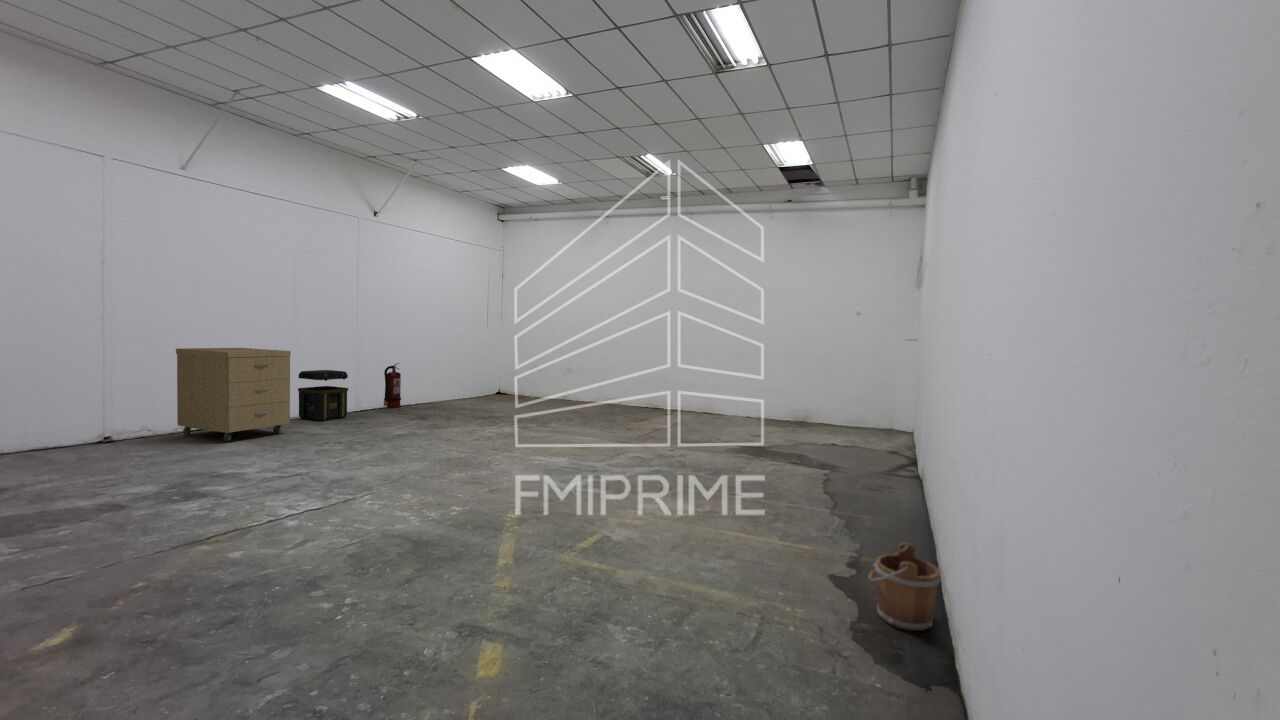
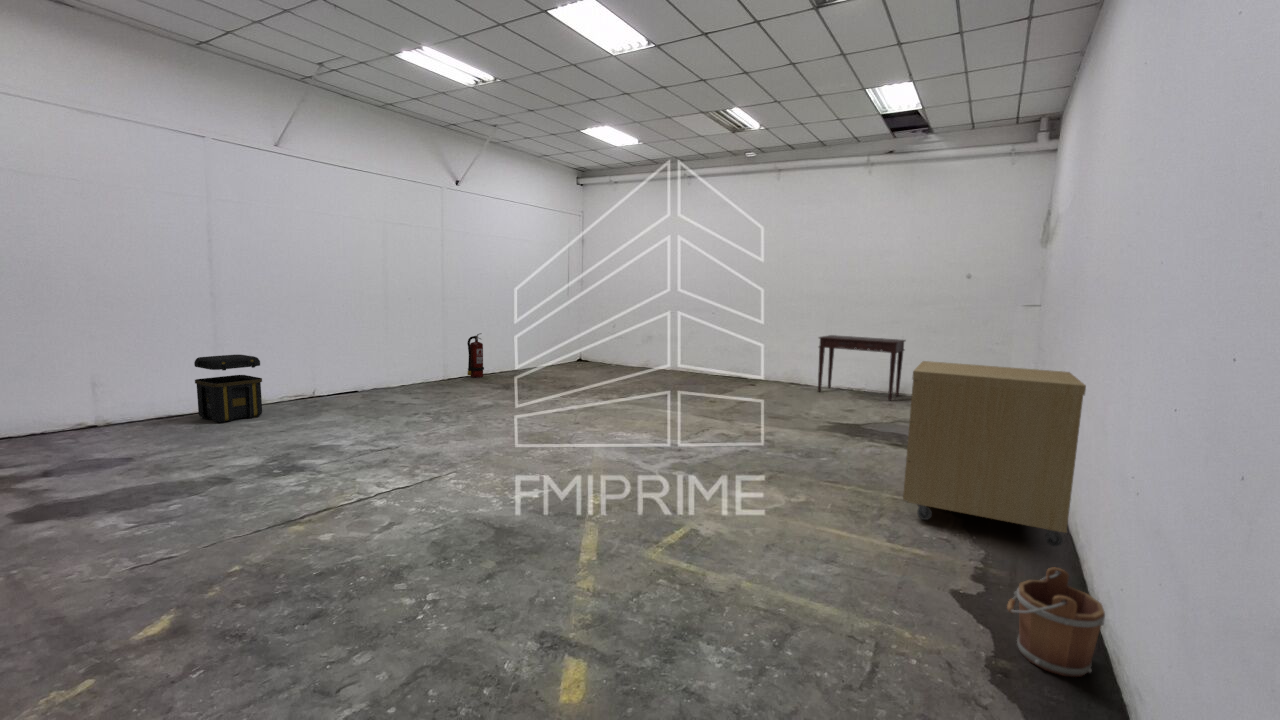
storage cabinet: present [176,348,291,442] -> present [903,361,1086,546]
desk: none [729,365,806,425] -> present [818,335,905,401]
toolbox: present [298,370,348,421] -> present [194,355,262,422]

